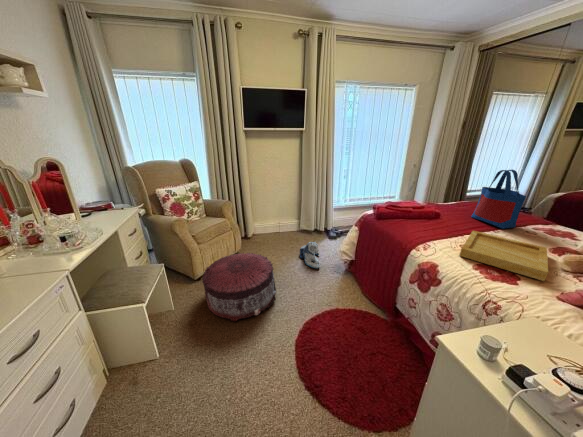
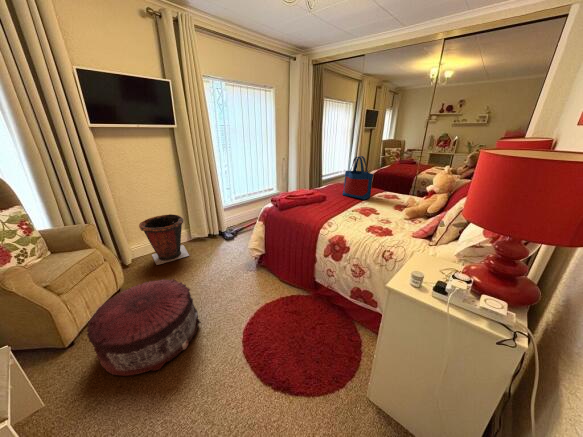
waste bin: none [263,203,296,244] -> present [139,214,189,265]
tray: present [460,231,548,281] -> none [351,204,405,228]
plush toy: present [300,242,320,269] -> none [202,247,231,275]

